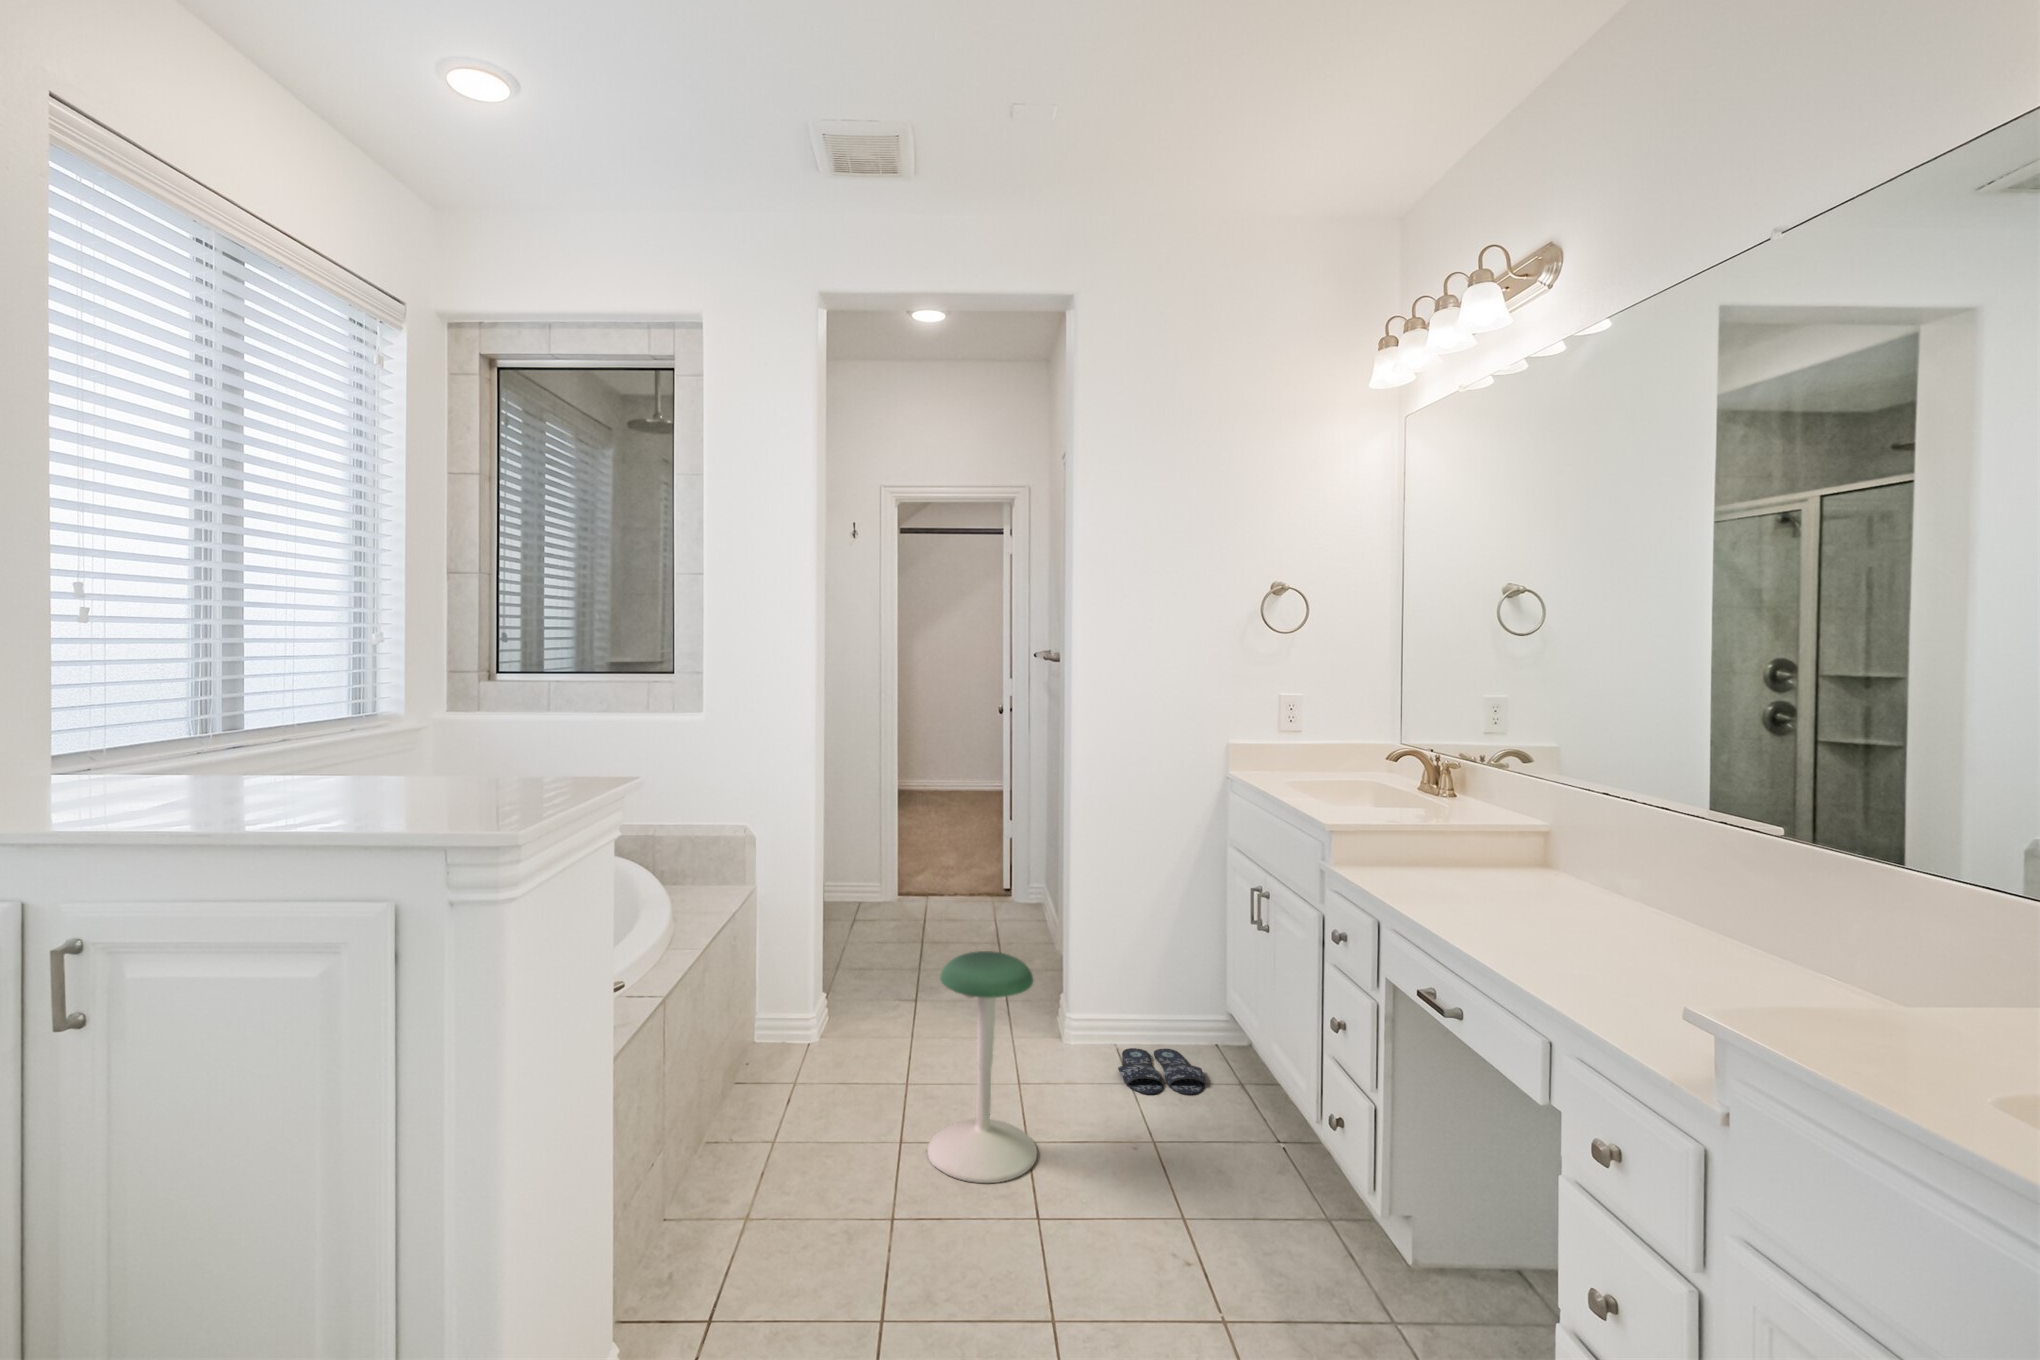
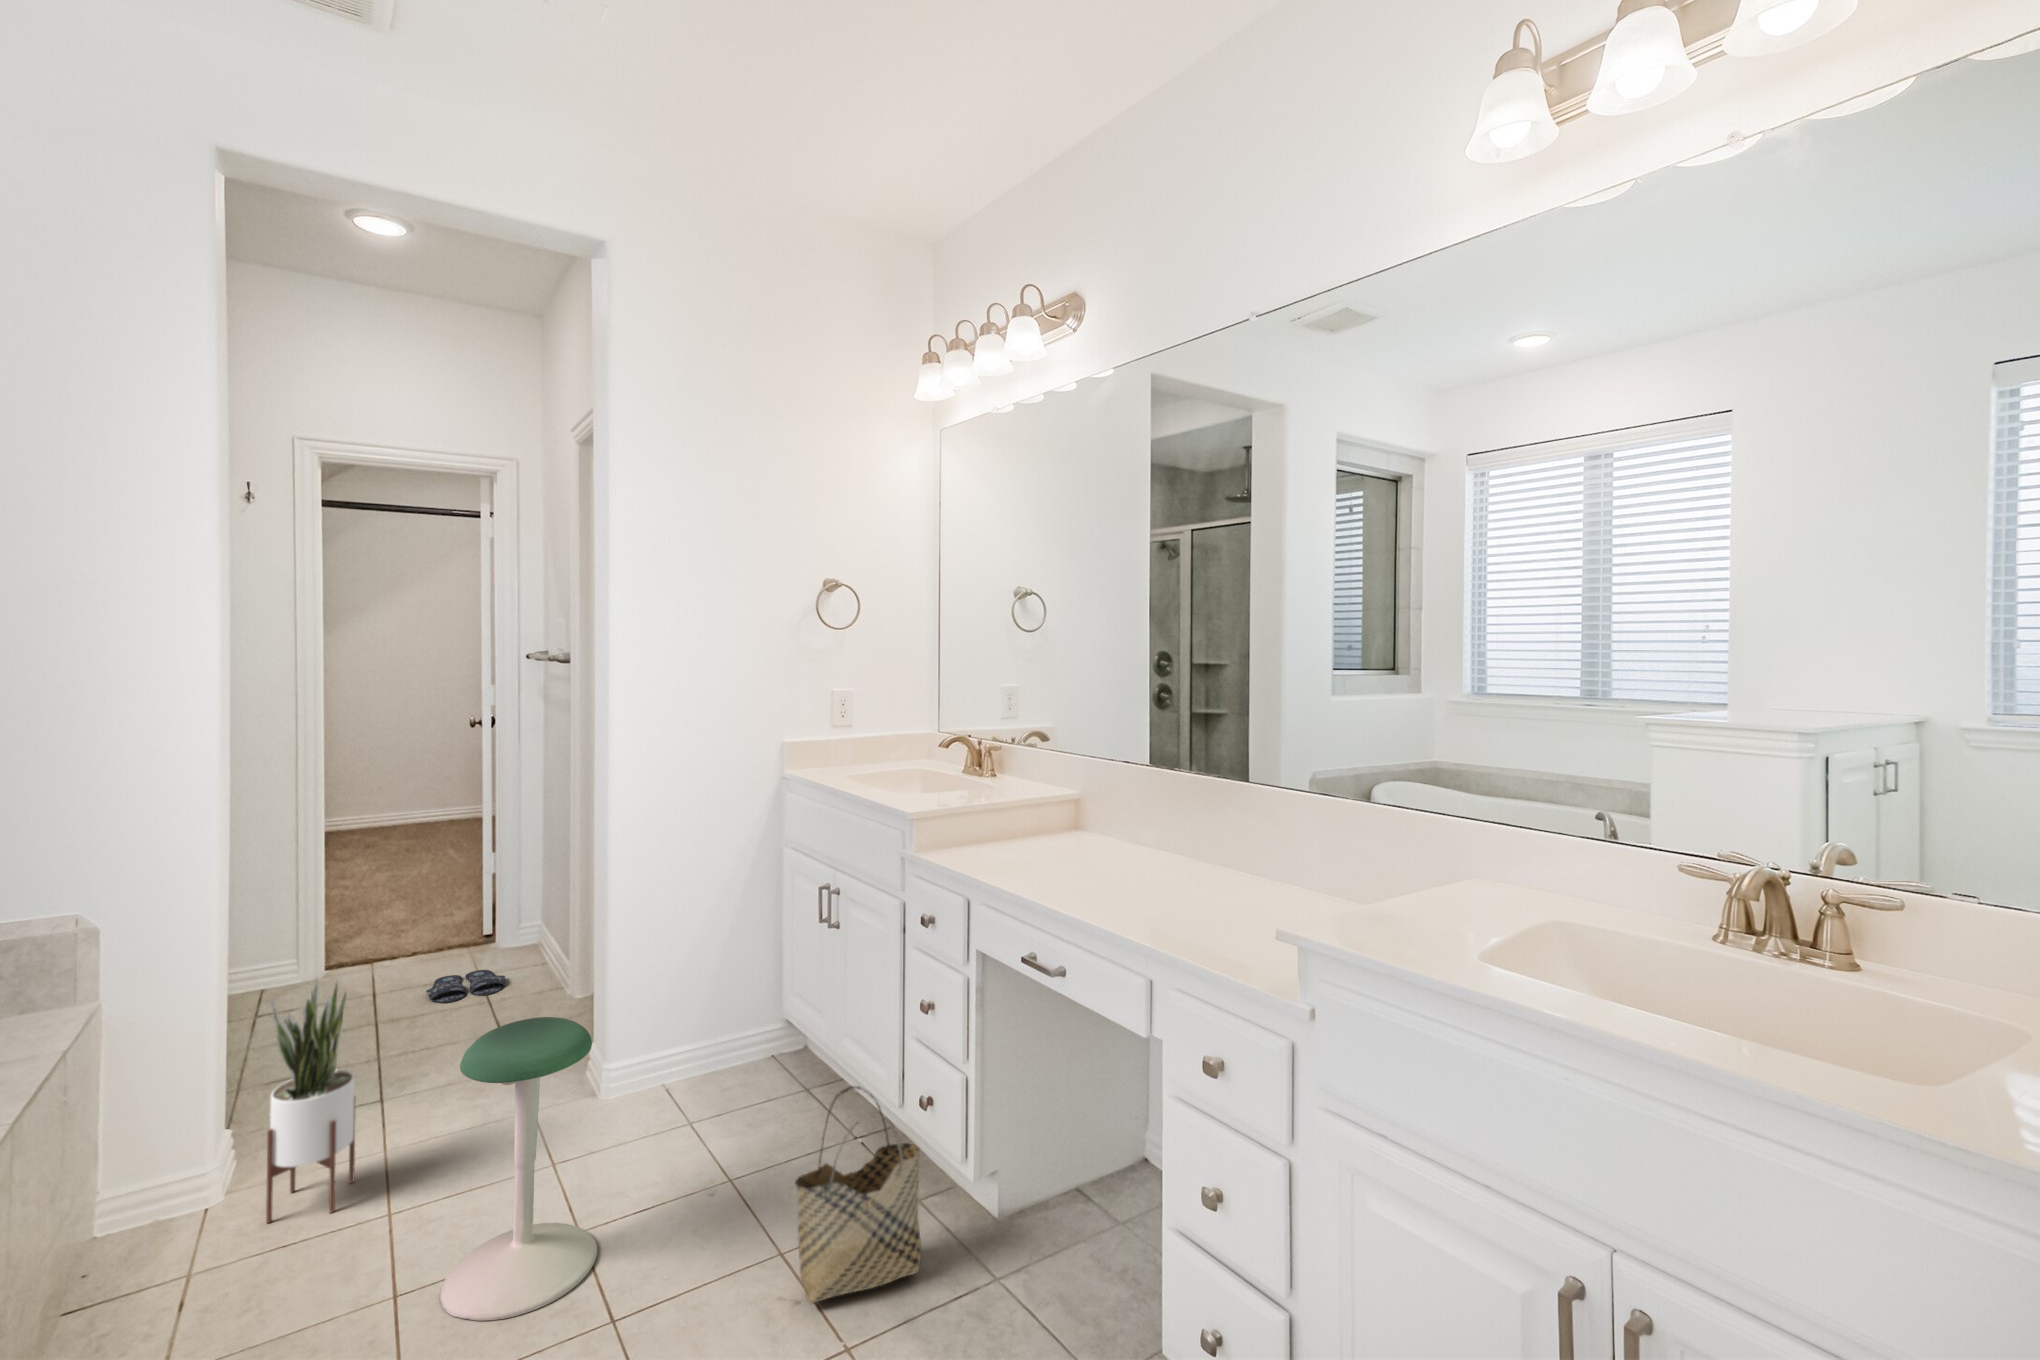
potted plant: none [838,891,891,1066] -> present [266,978,355,1223]
slippers: present [1118,1048,1205,1095] -> present [426,970,505,1003]
woven basket: none [1186,1080,1317,1285] -> present [795,1086,921,1304]

